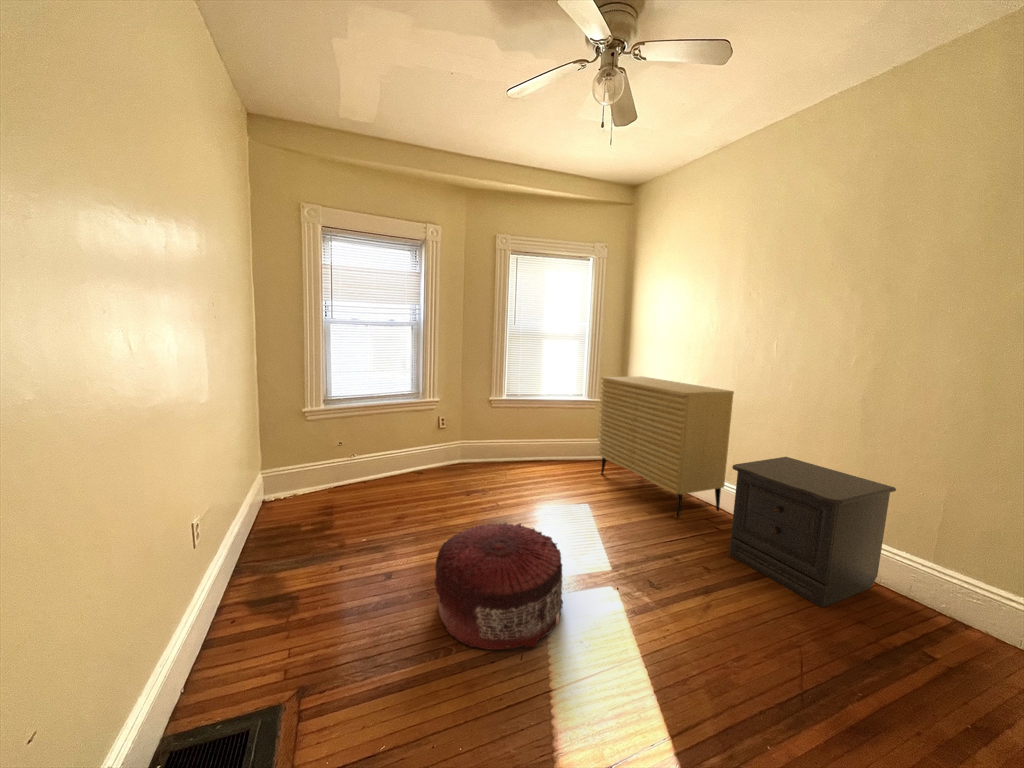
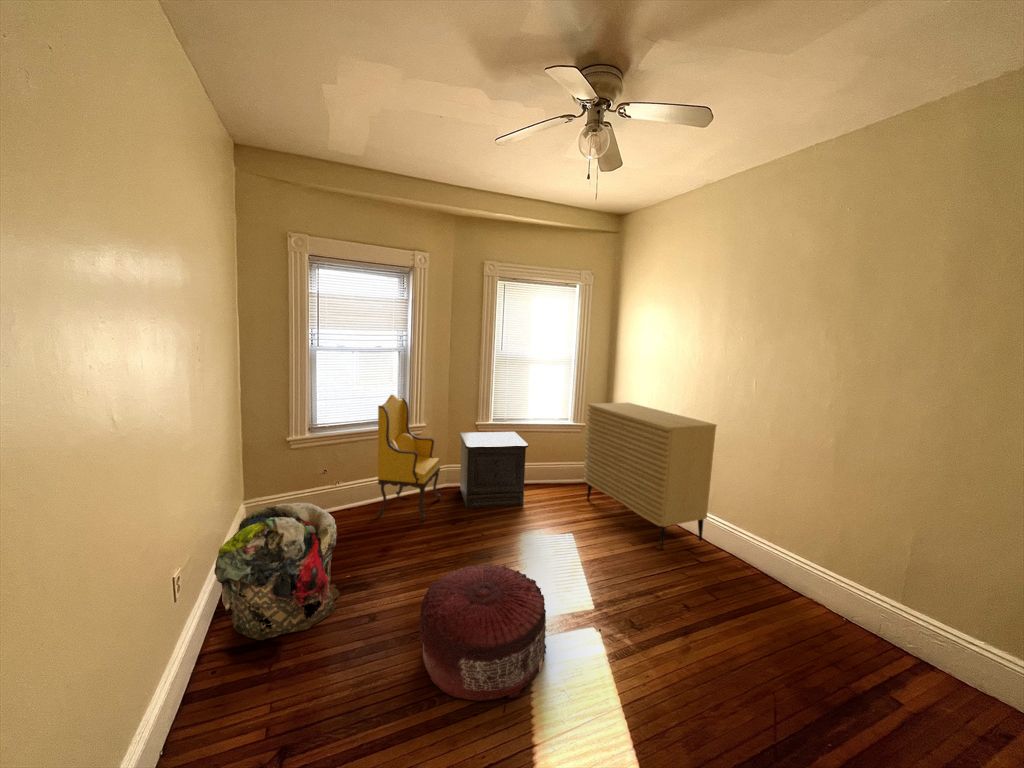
armchair: none [392,367,456,492] -> present [377,395,441,521]
nightstand: present [729,457,896,608] -> present [459,432,529,508]
laundry basket: none [233,463,357,594] -> present [214,502,340,640]

